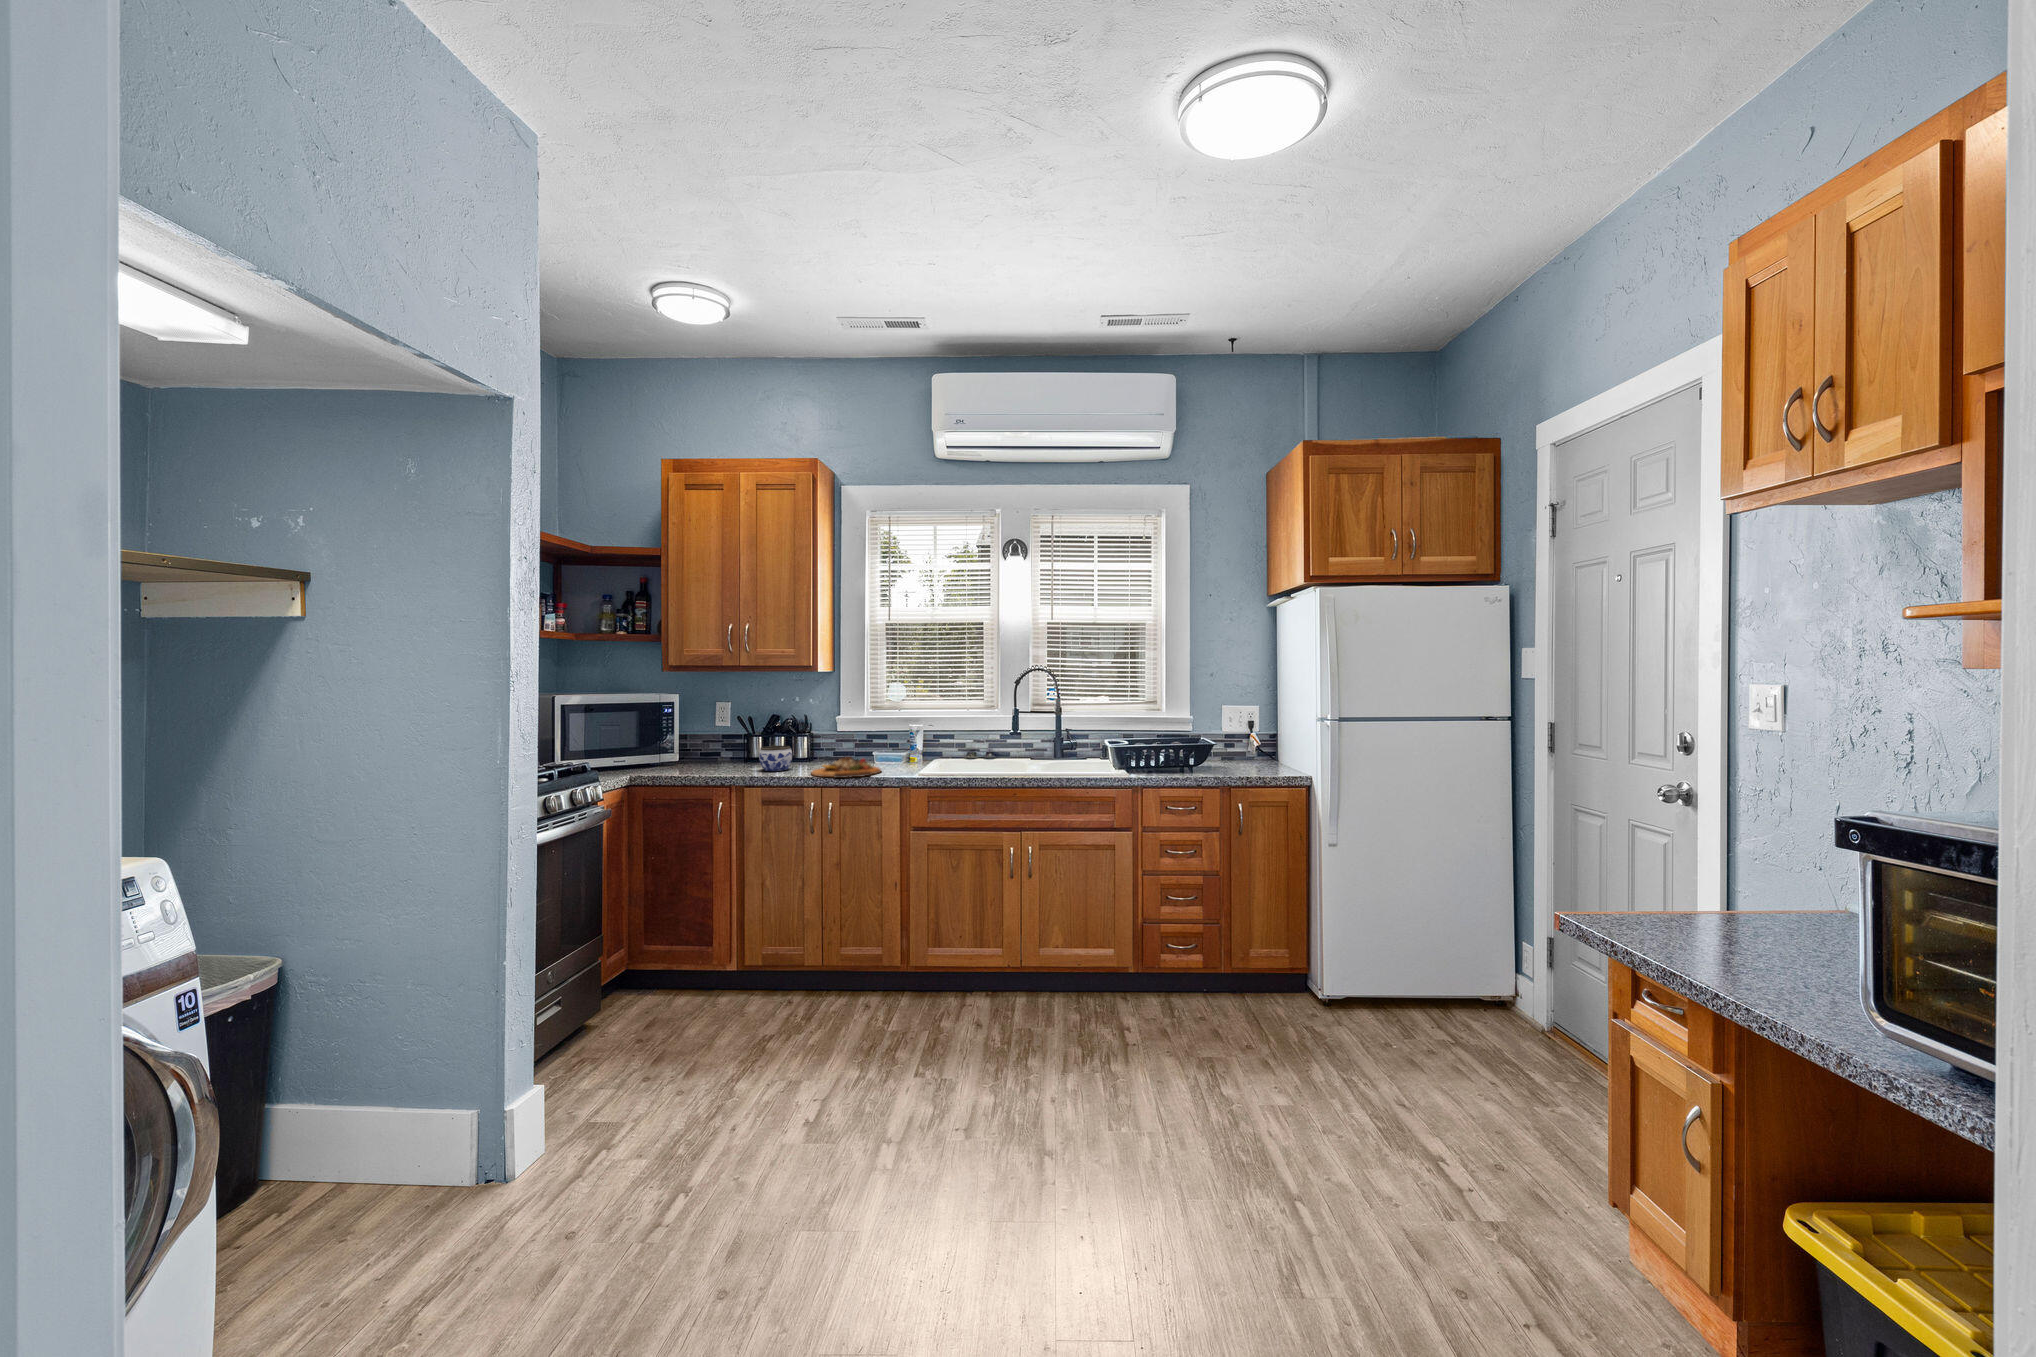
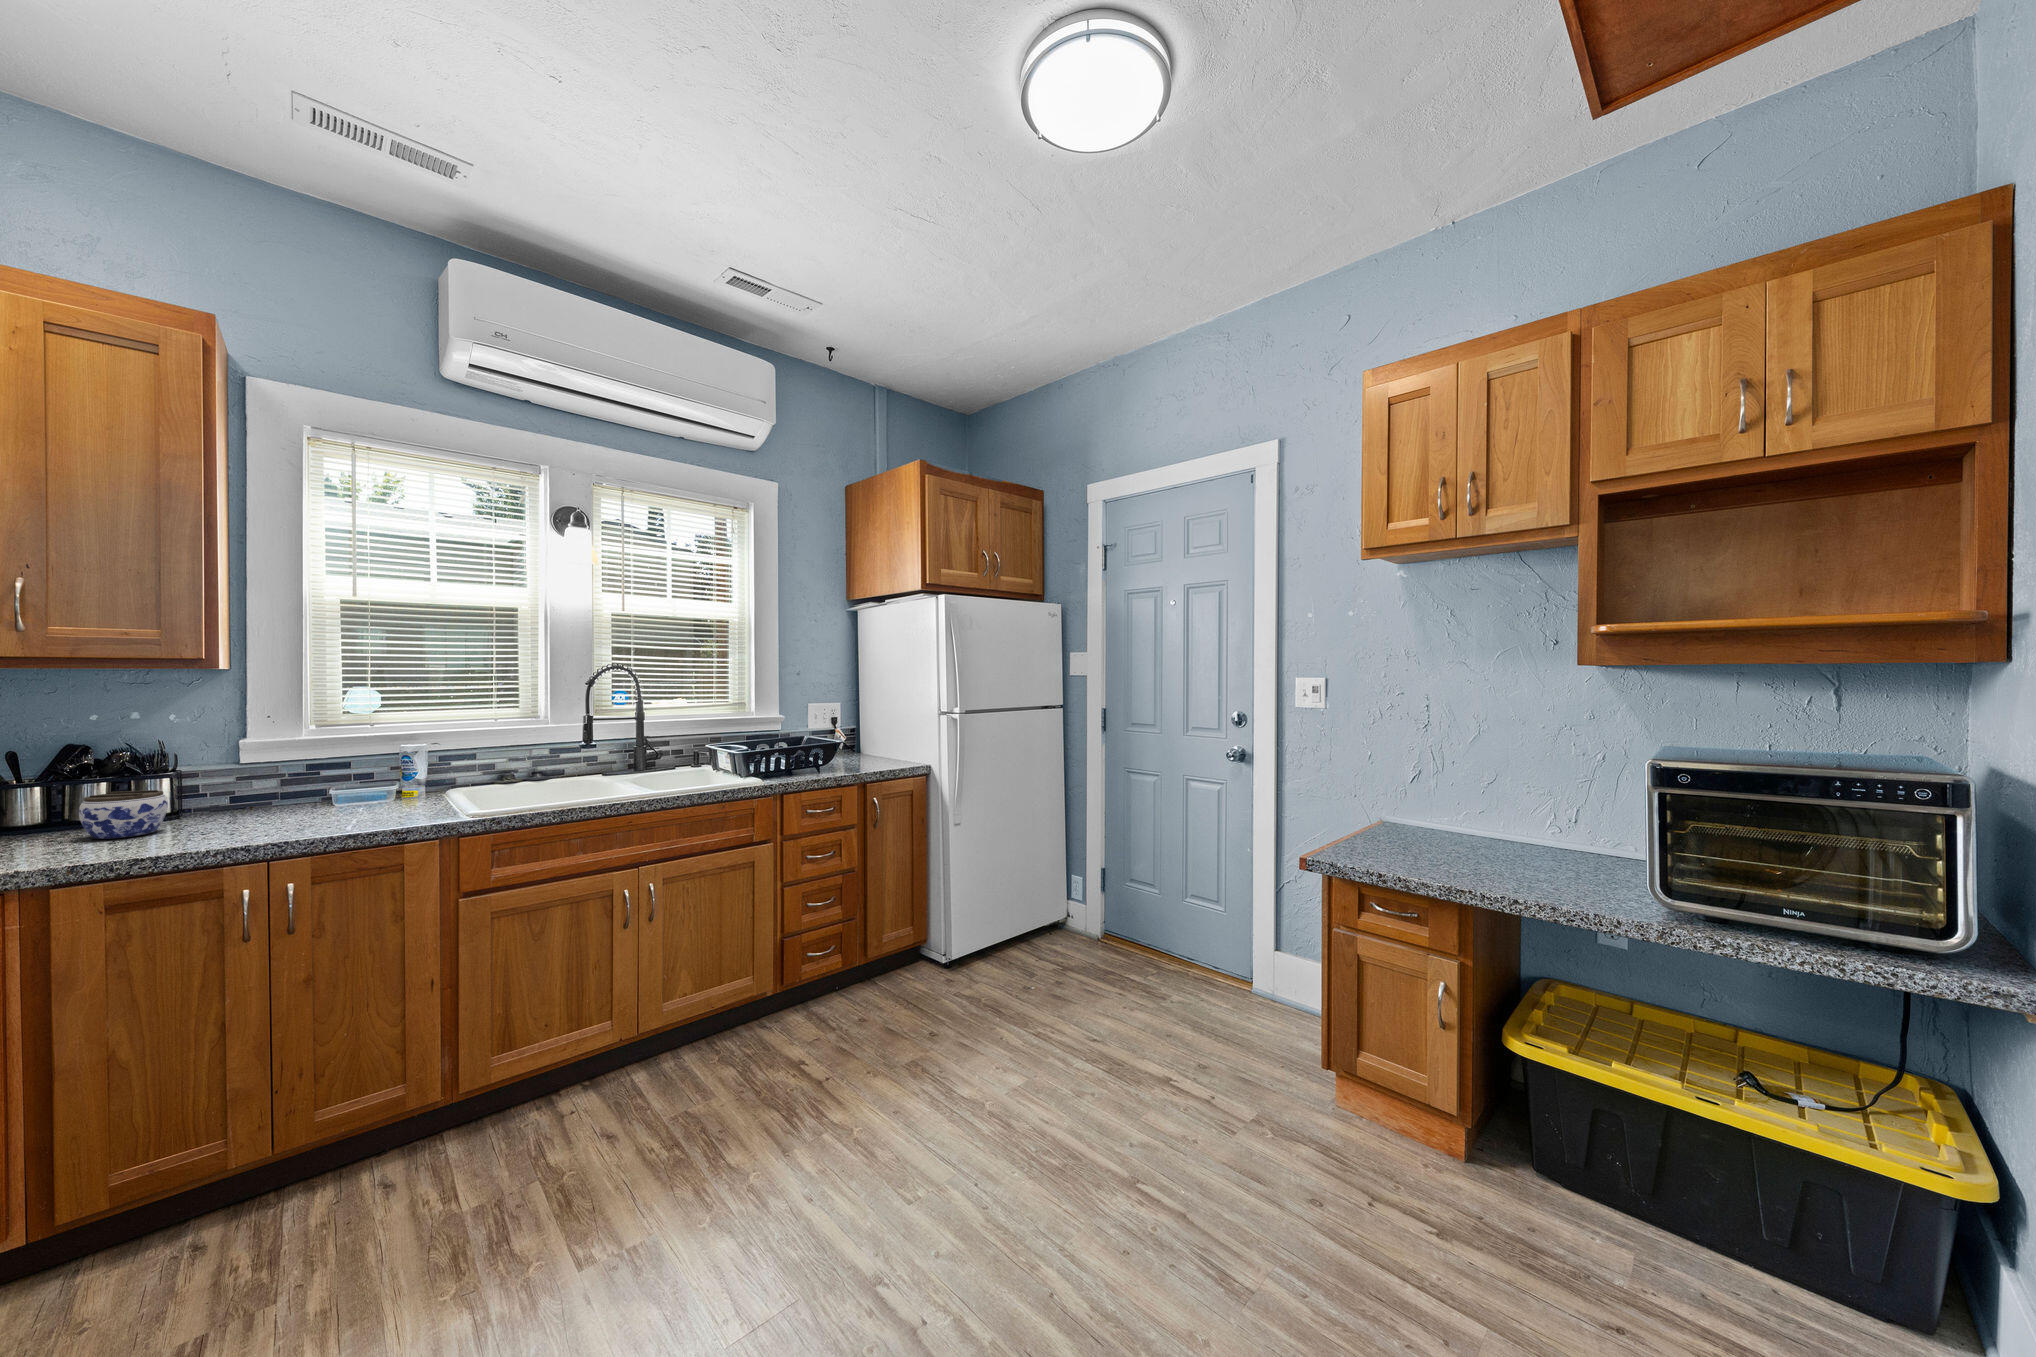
cutting board: present [811,757,881,778] -> none [230,796,385,834]

